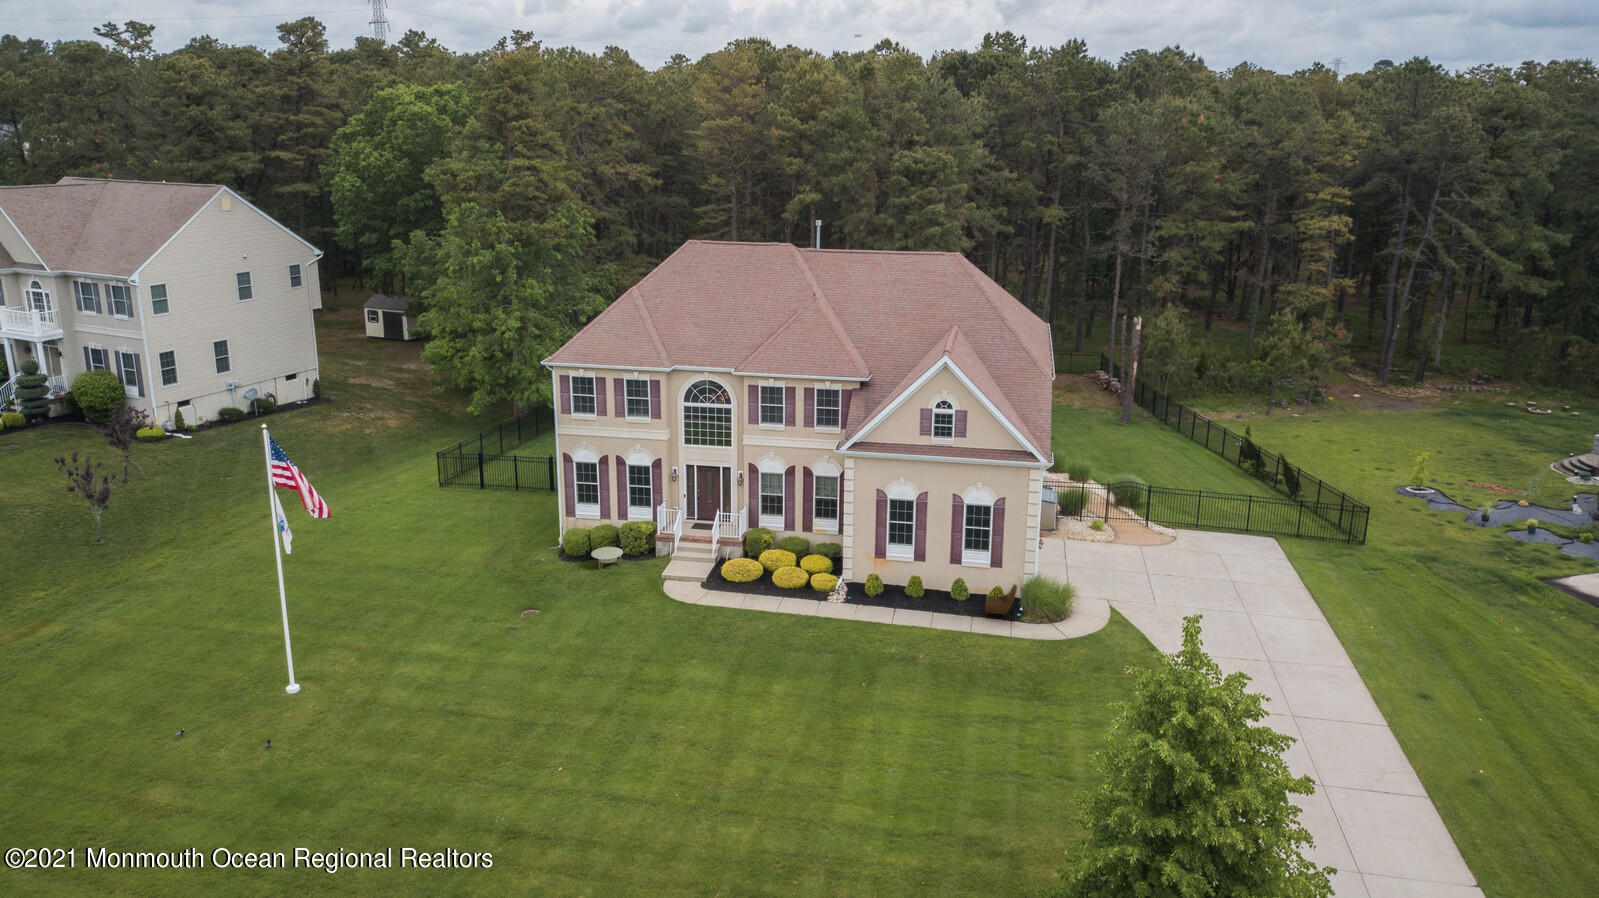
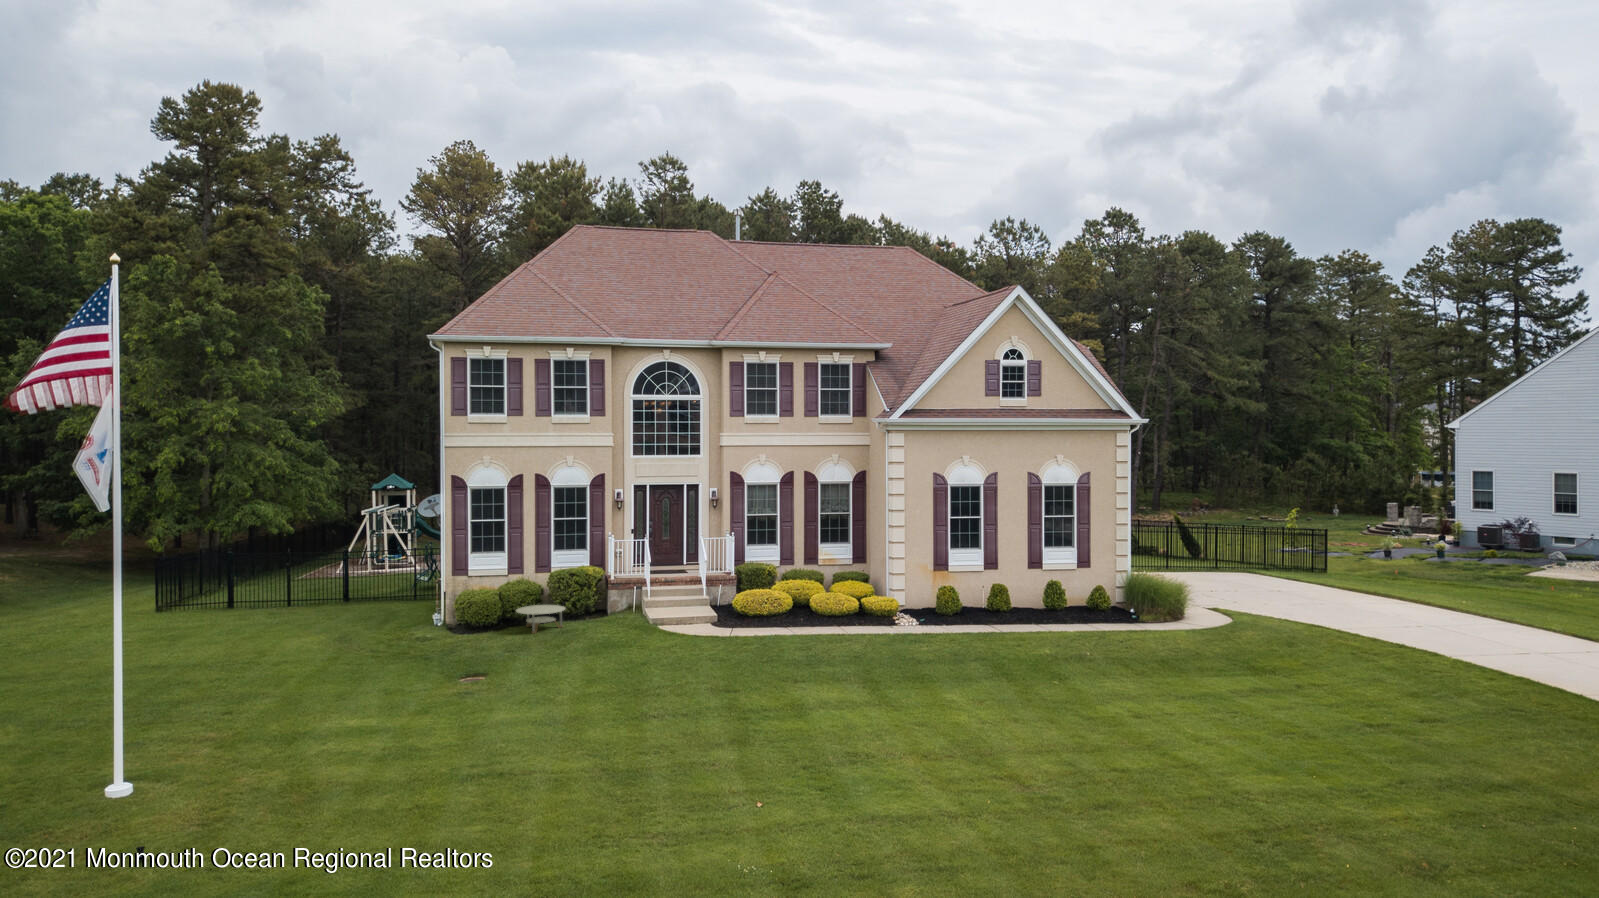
chair: present [985,584,1017,619] -> none [1093,573,1139,620]

